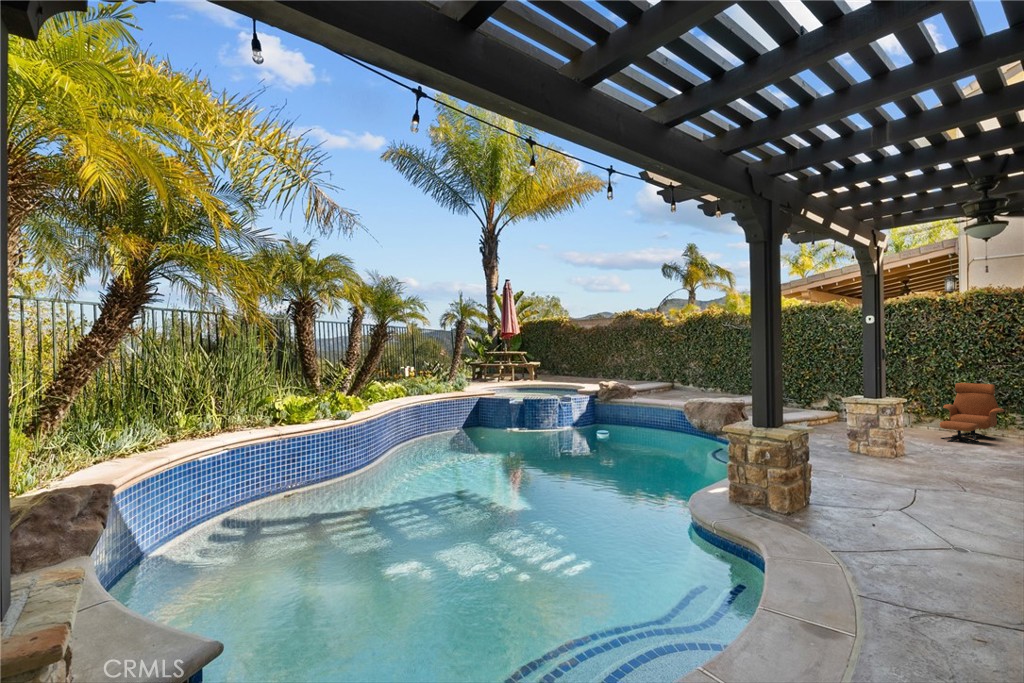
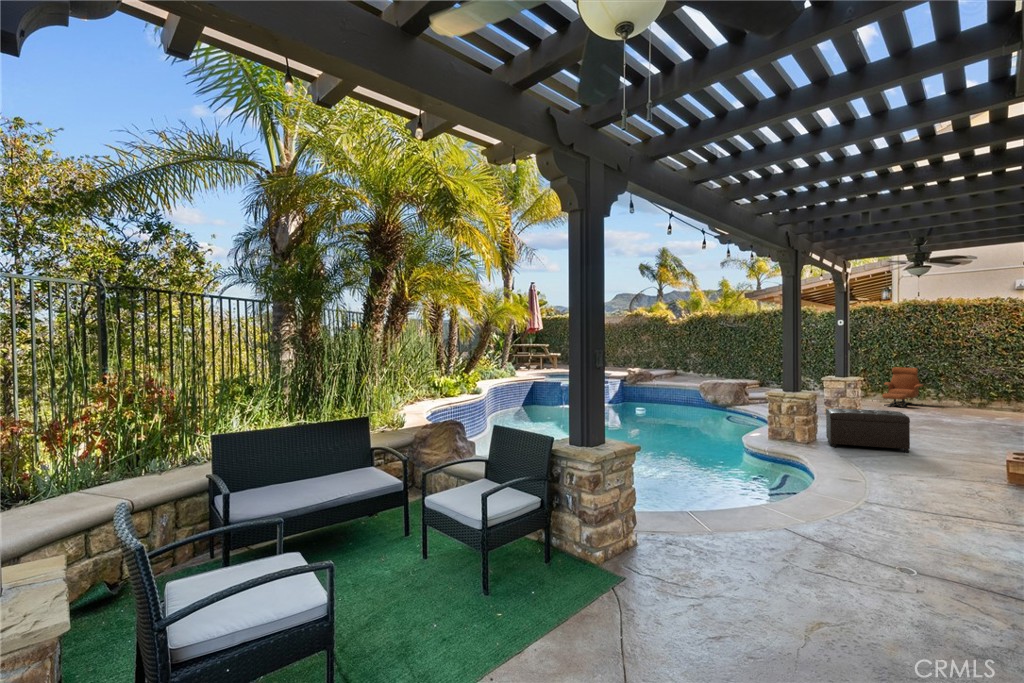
ottoman: none [822,457,973,549] -> present [826,409,910,453]

